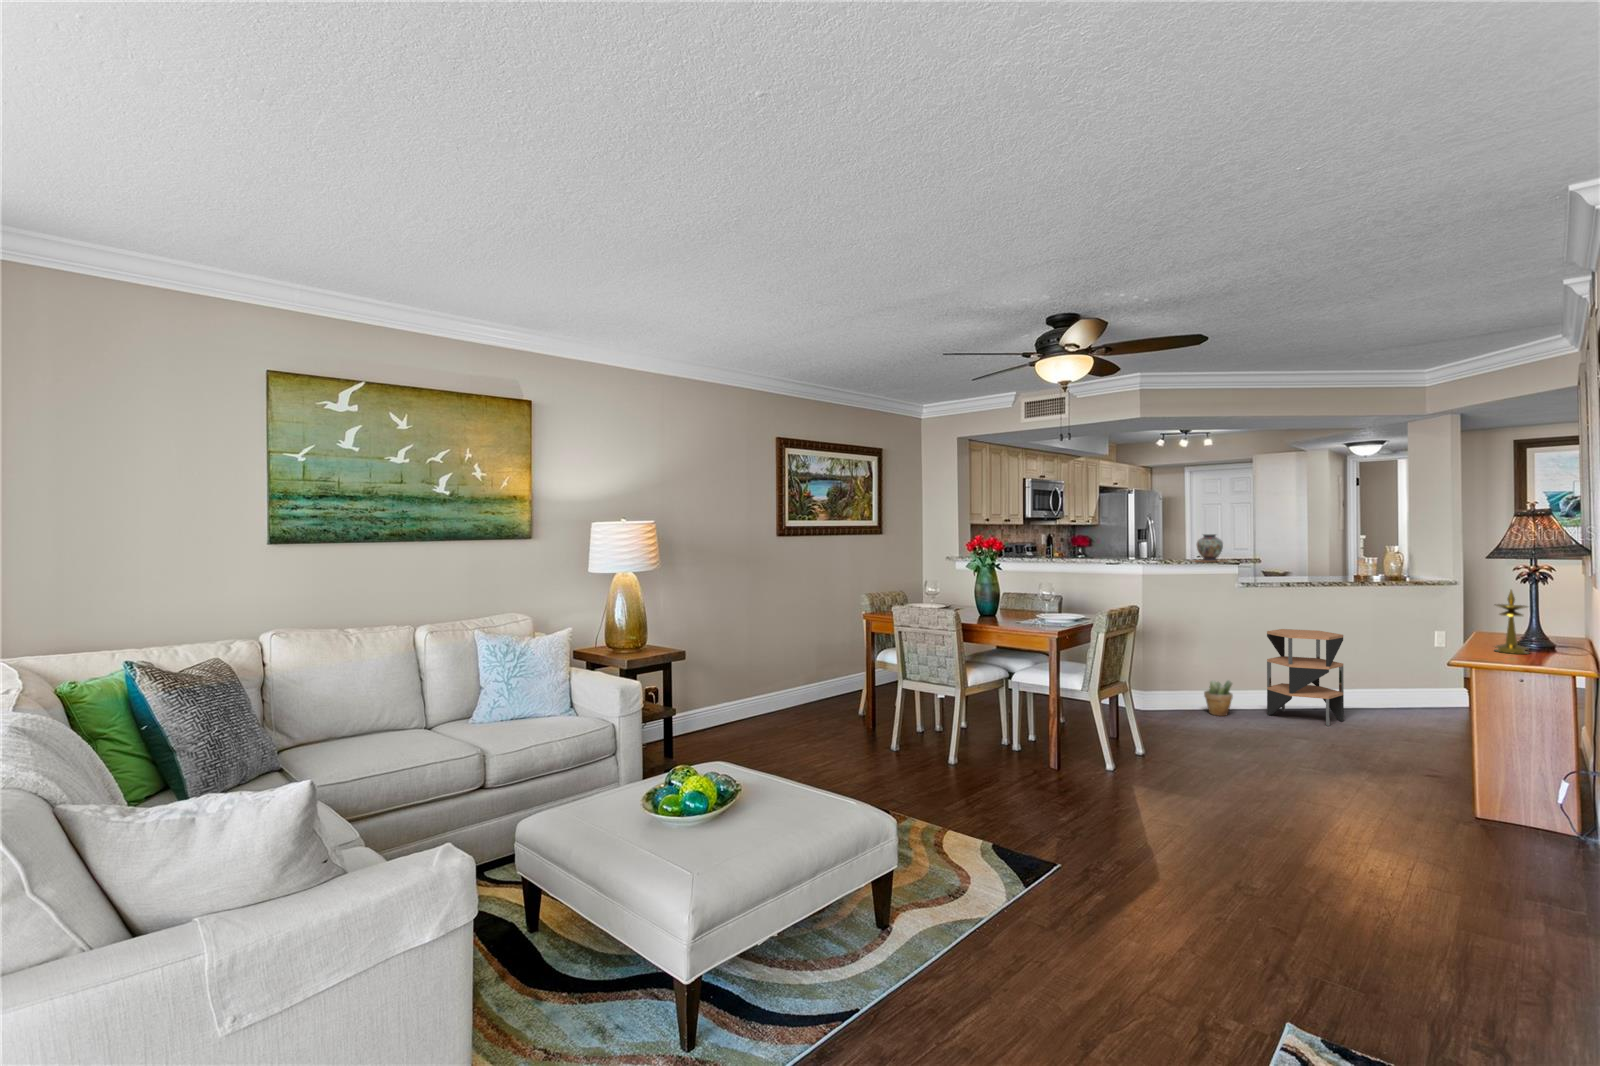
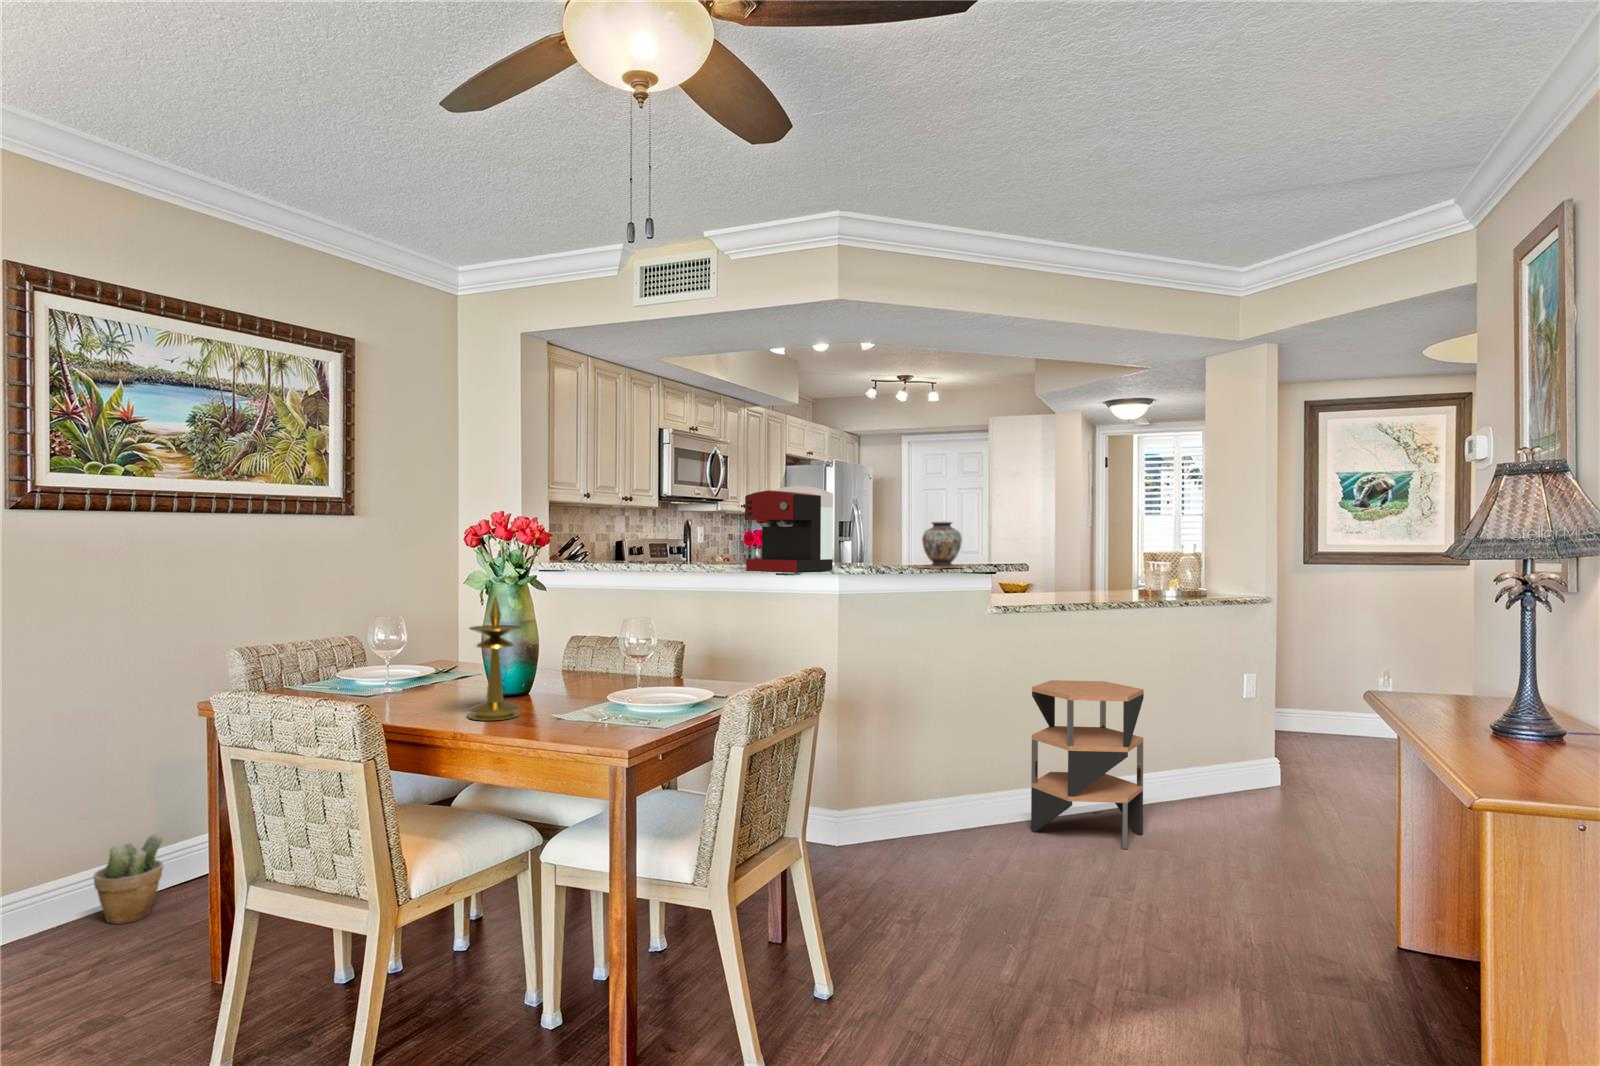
coffee maker: none [1088,517,1140,564] -> present [745,486,833,572]
candlestick: present [1495,590,1528,654] -> present [468,596,520,720]
potted plant: present [1204,680,1233,716] -> present [94,834,163,924]

